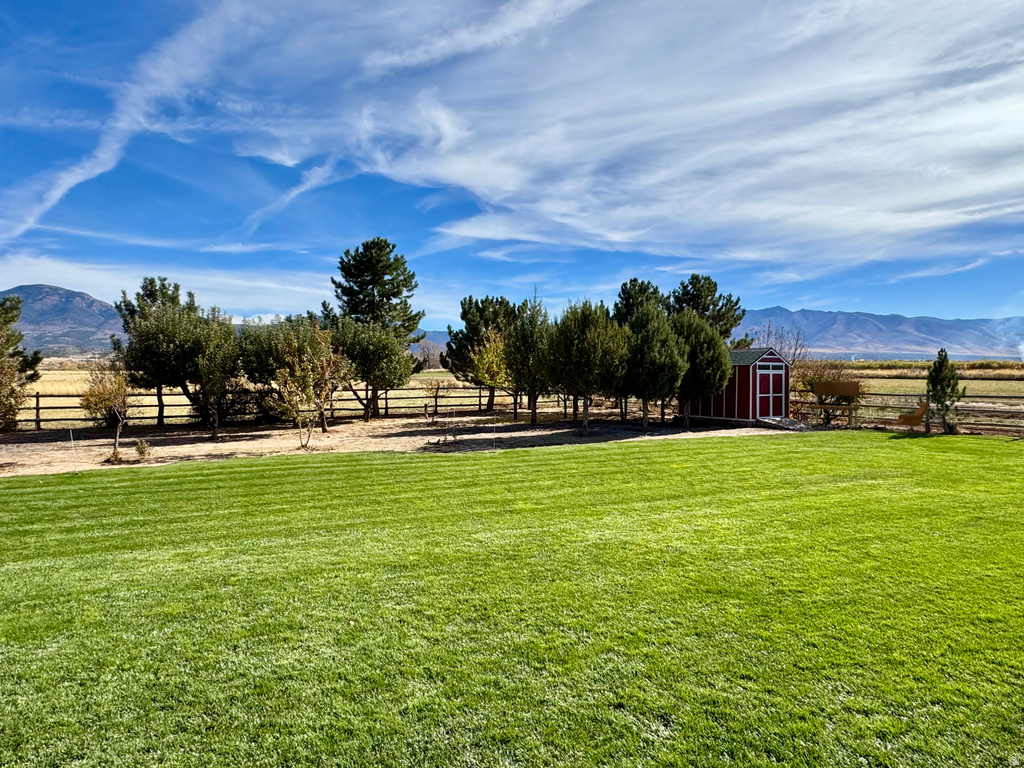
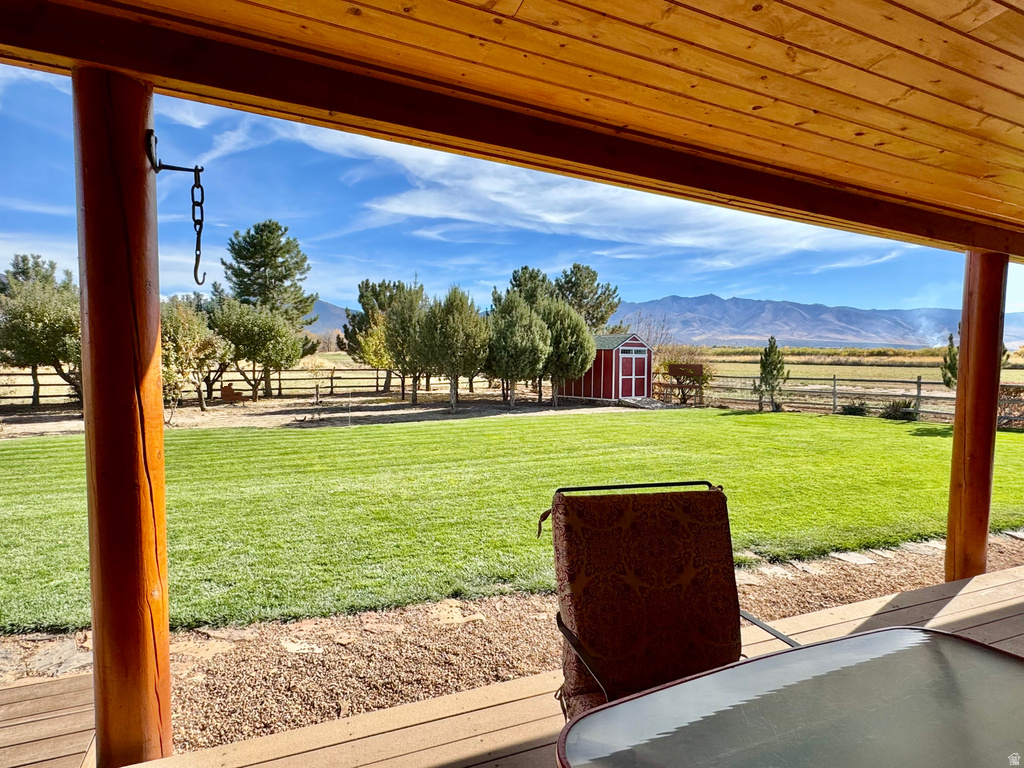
lounge chair: present [878,402,928,433] -> present [220,383,250,408]

